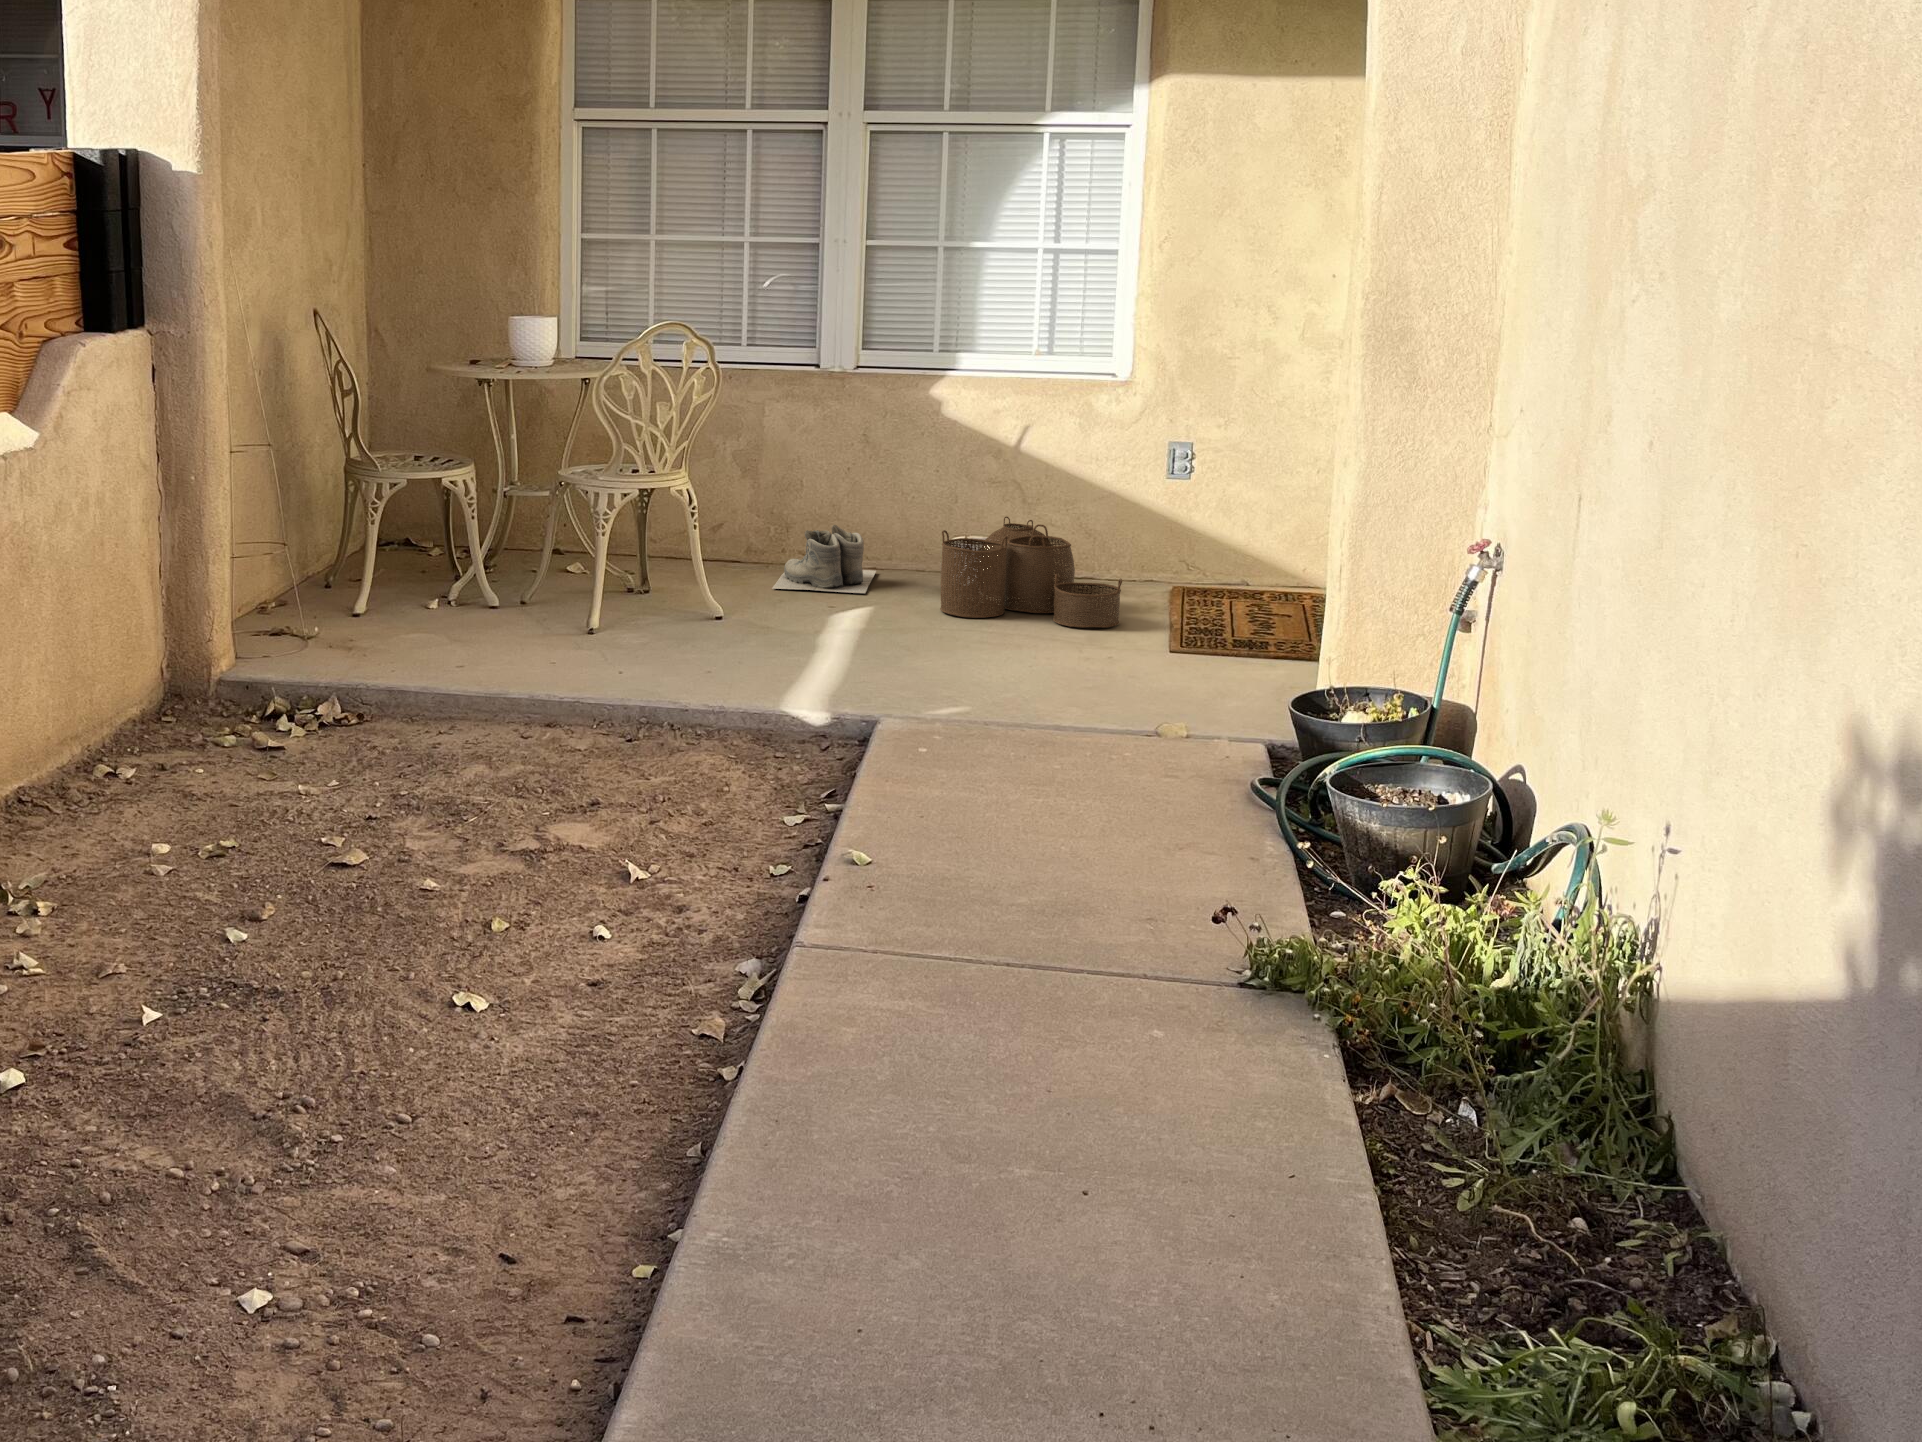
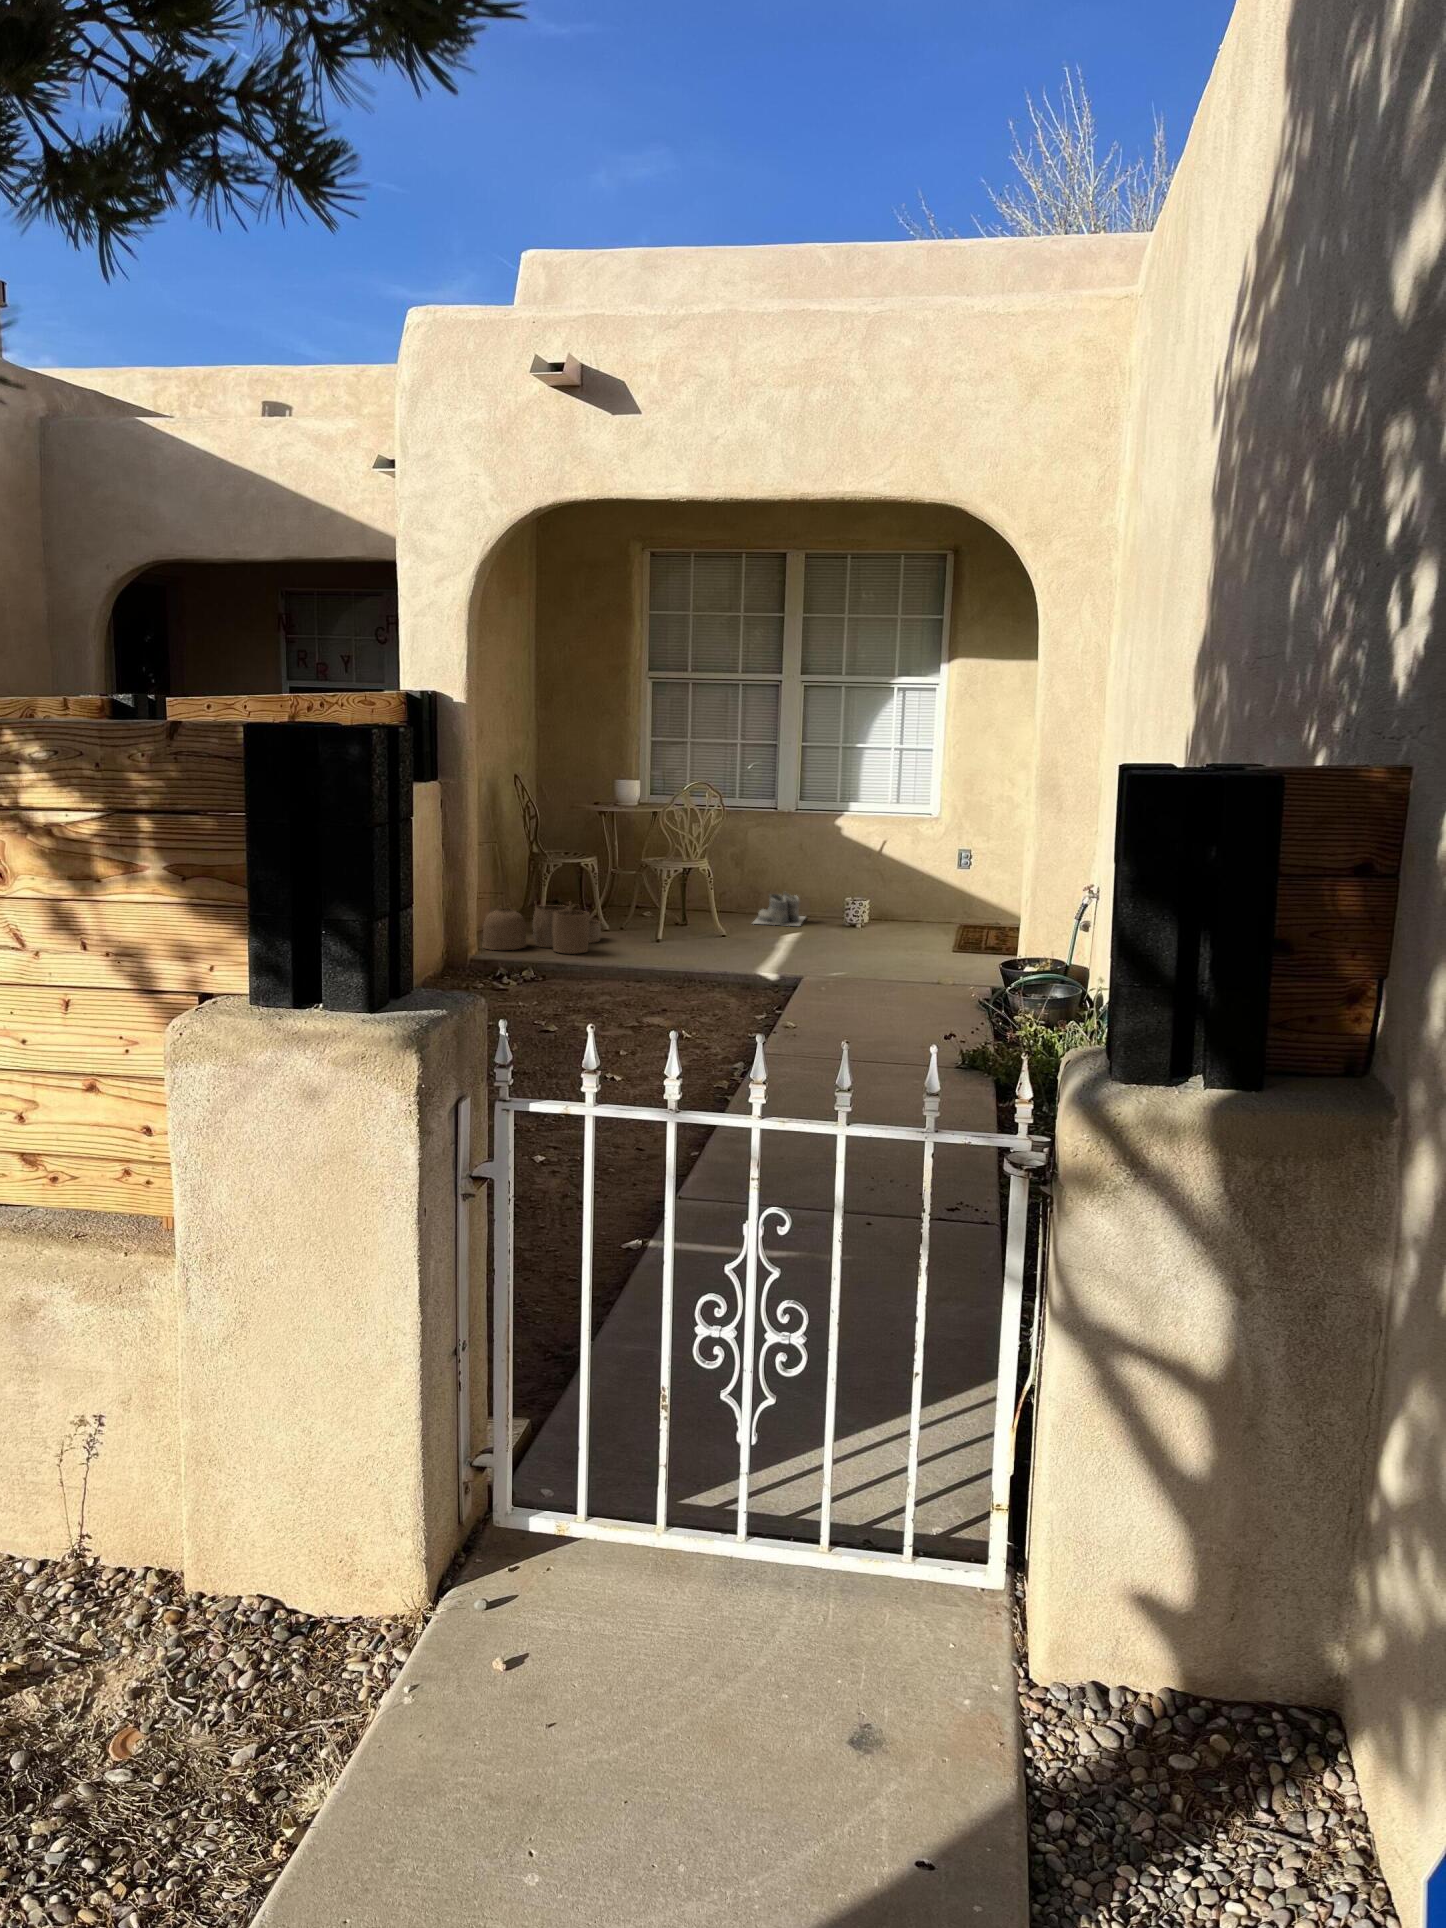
woven basket: present [940,517,1122,628] -> present [483,902,601,954]

